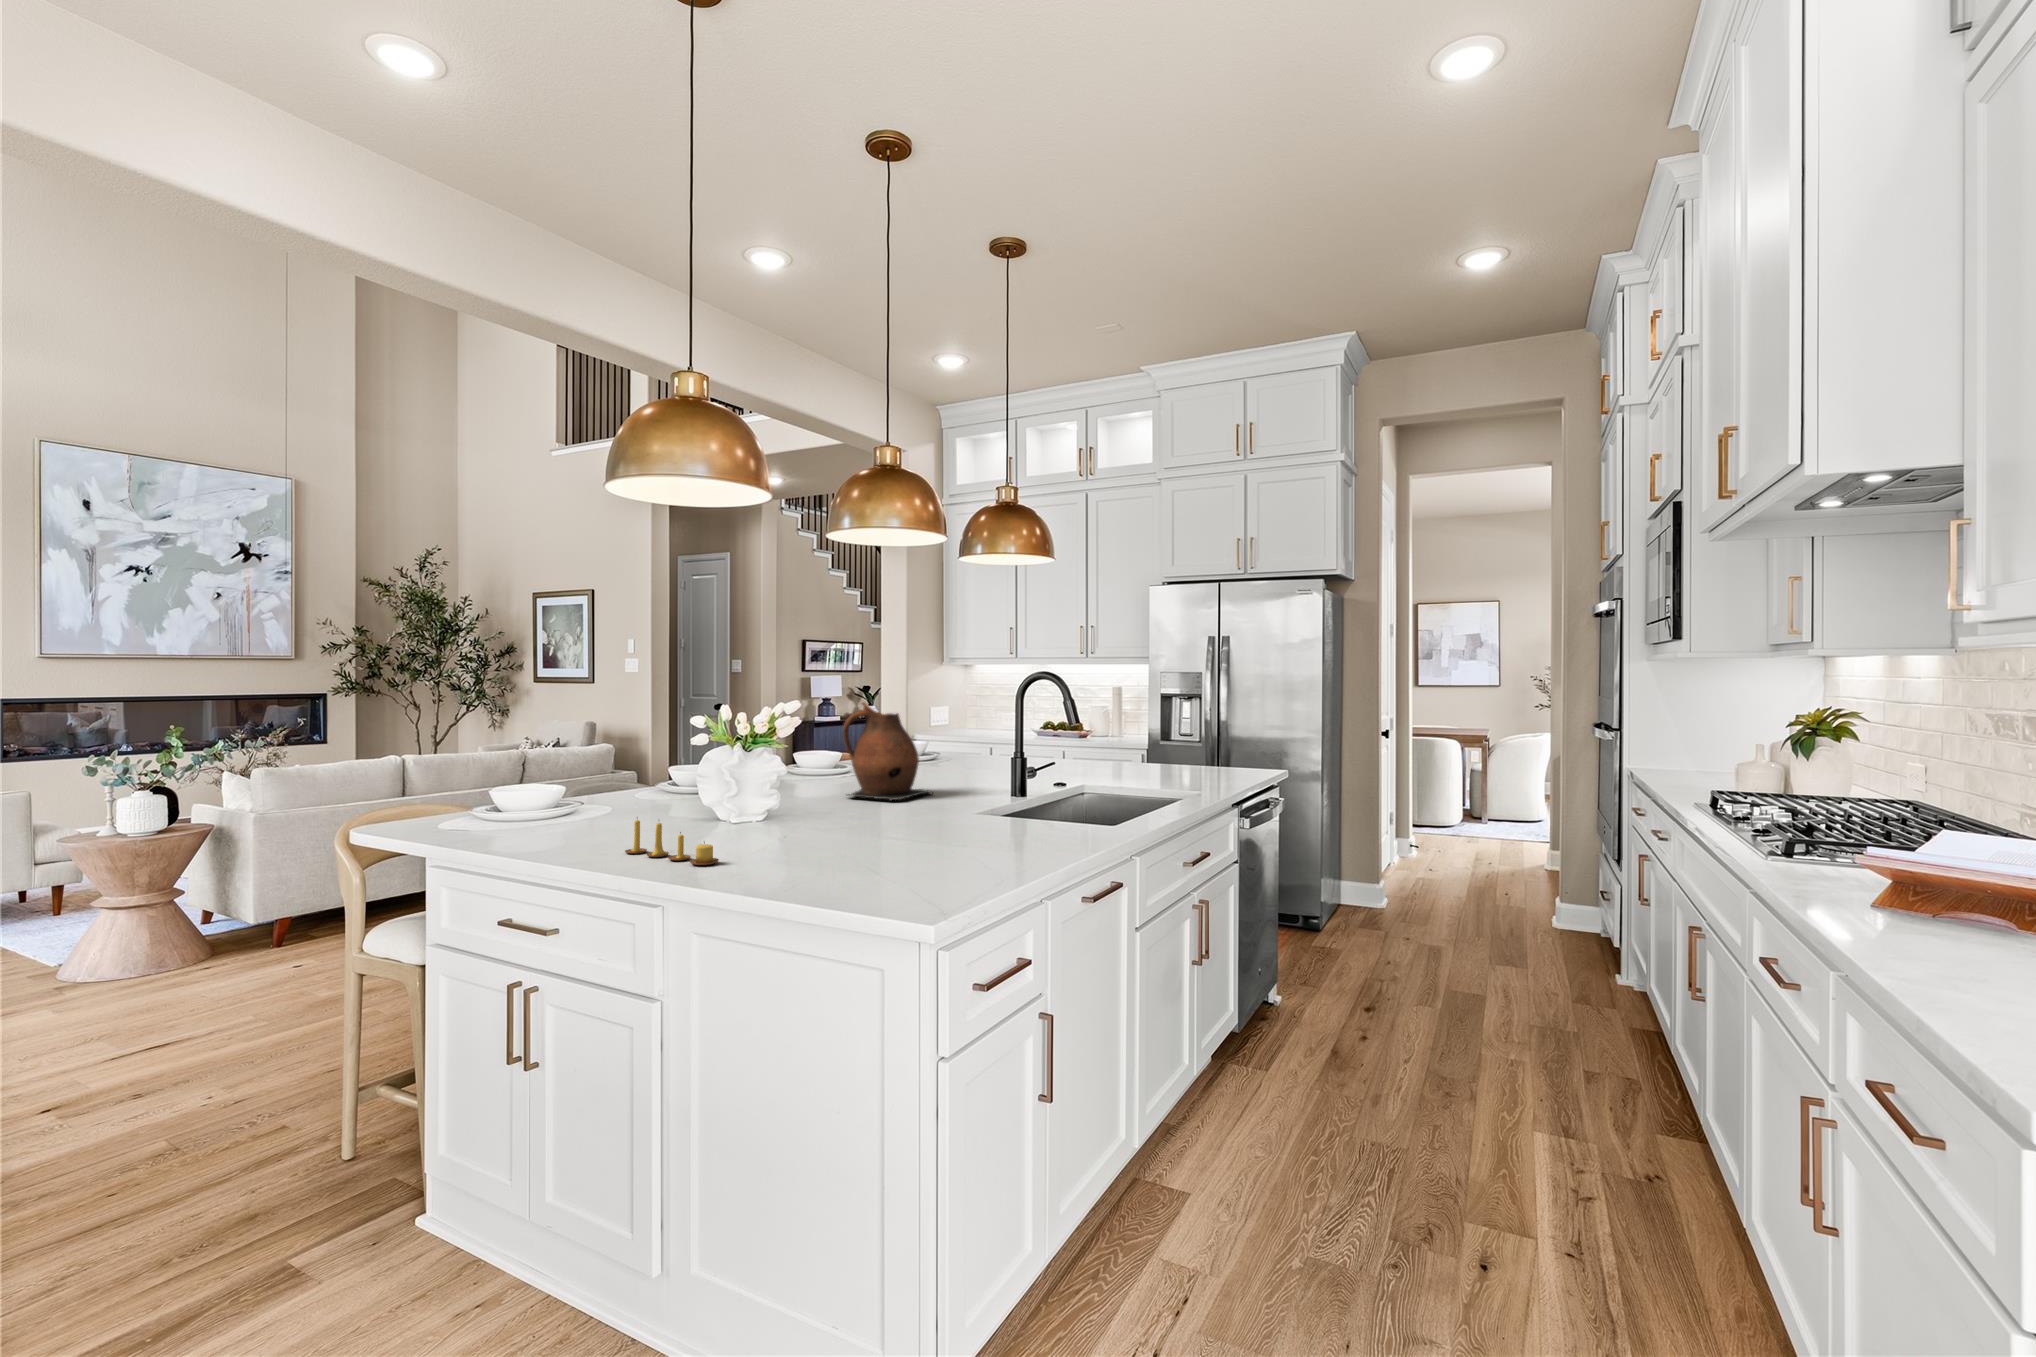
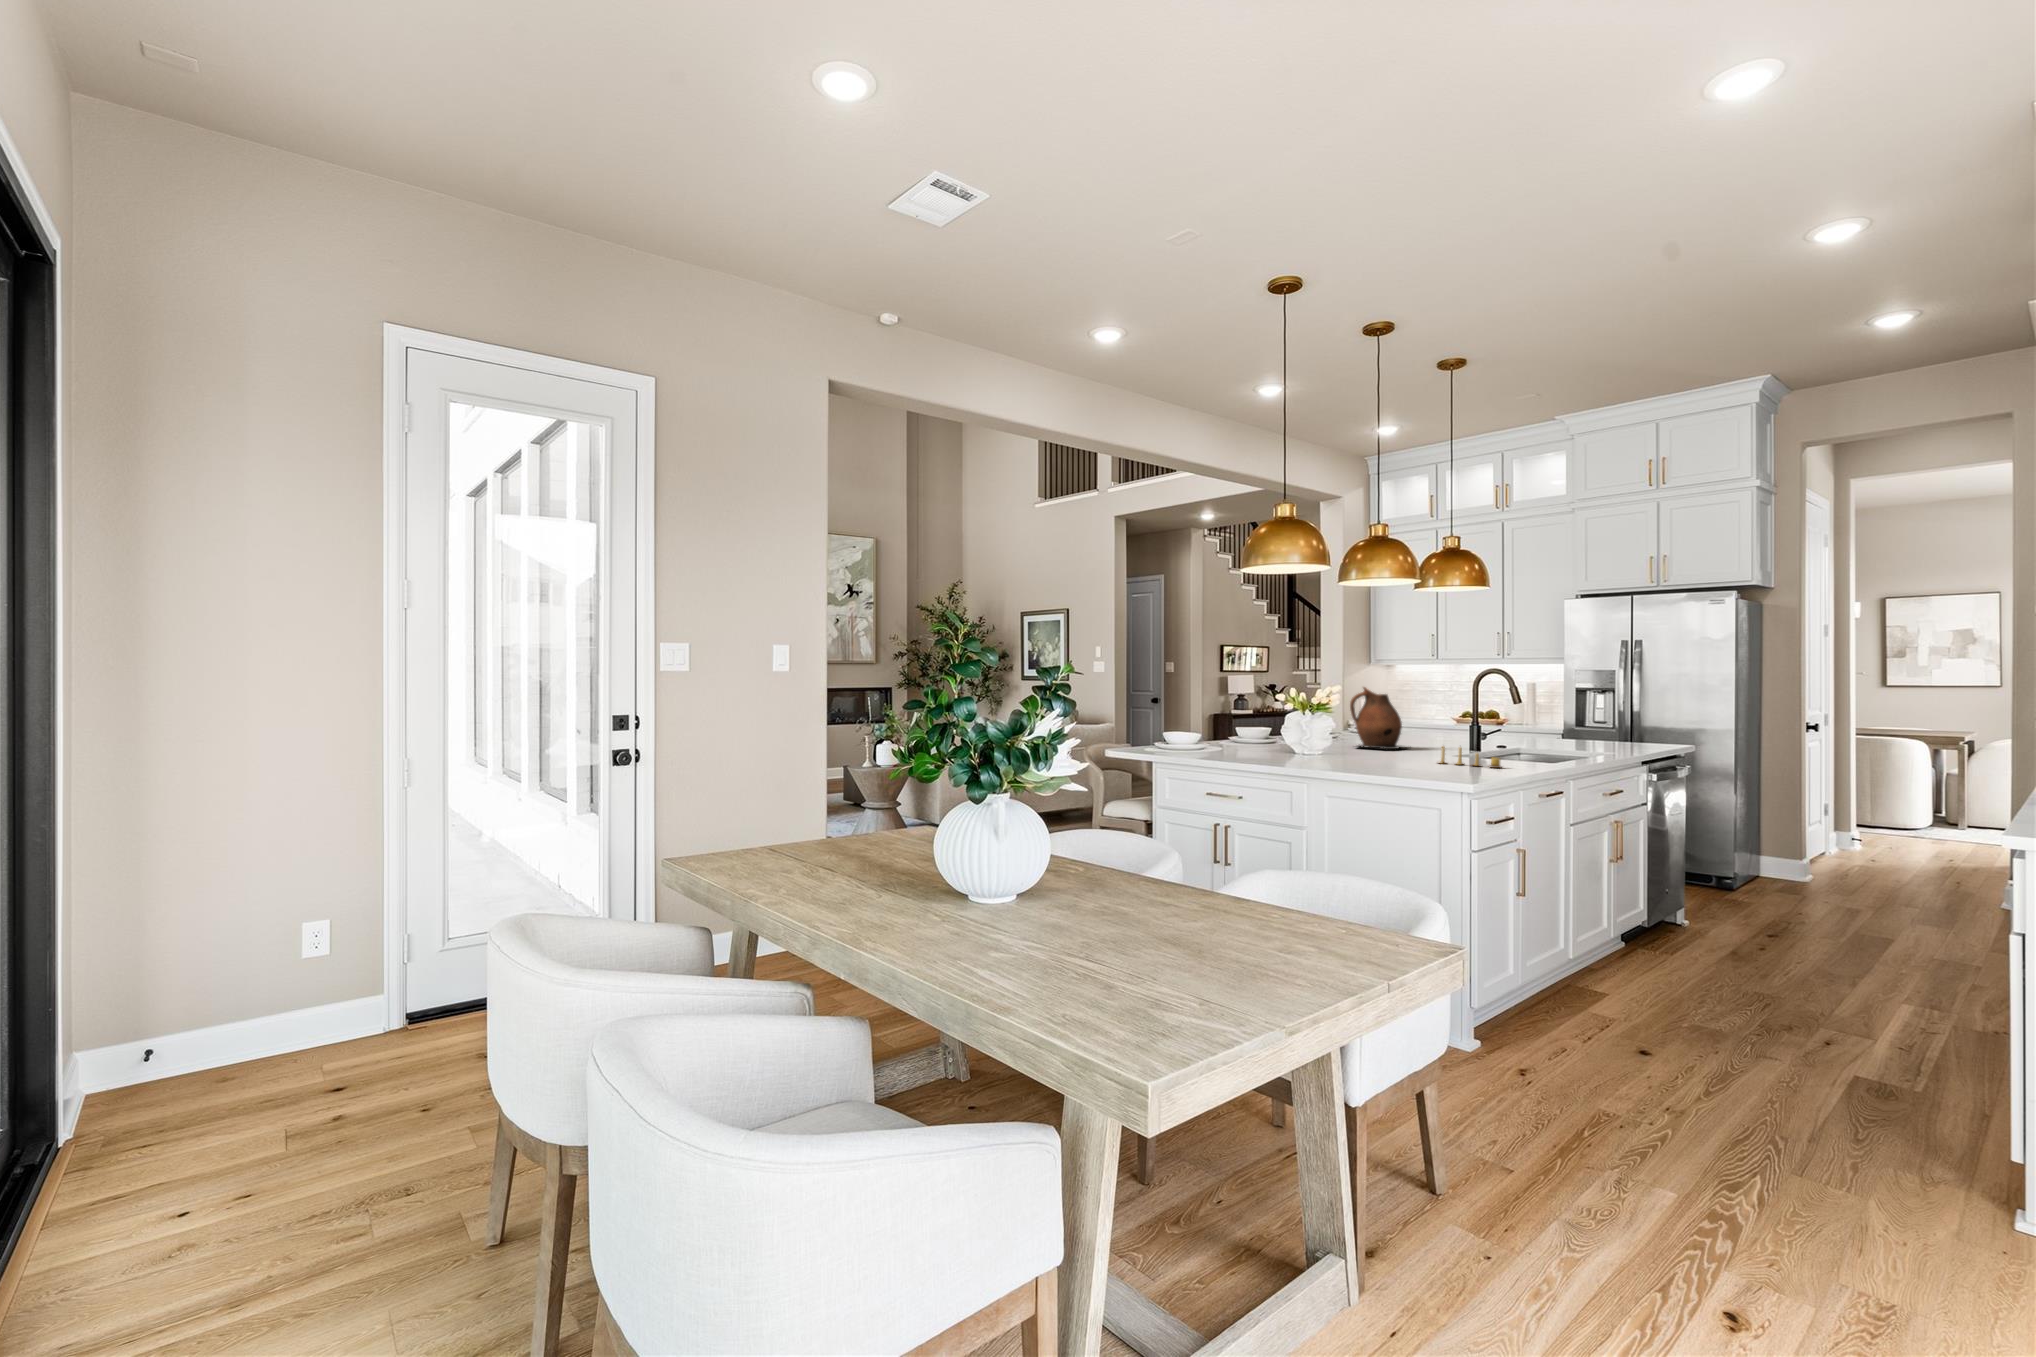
candle: present [625,818,719,865] -> present [1440,746,1501,768]

